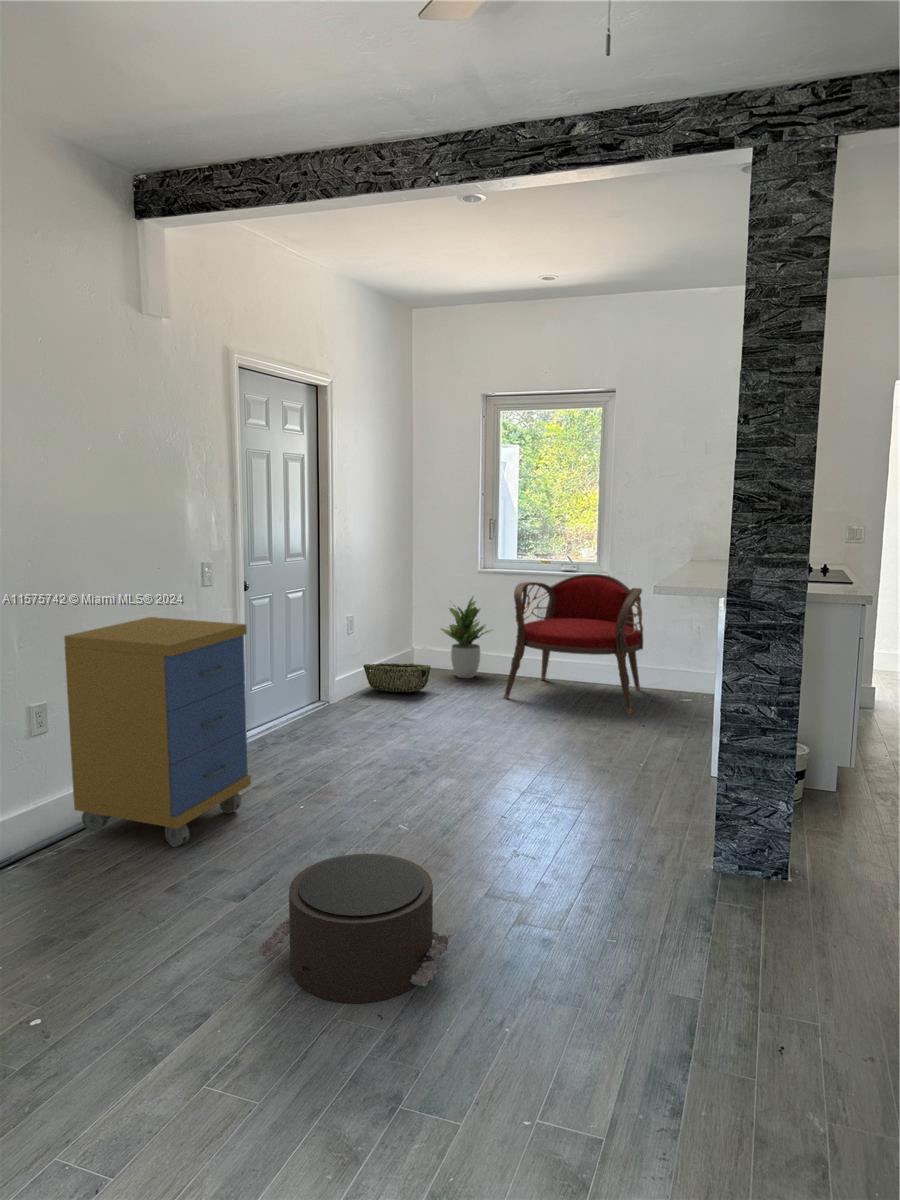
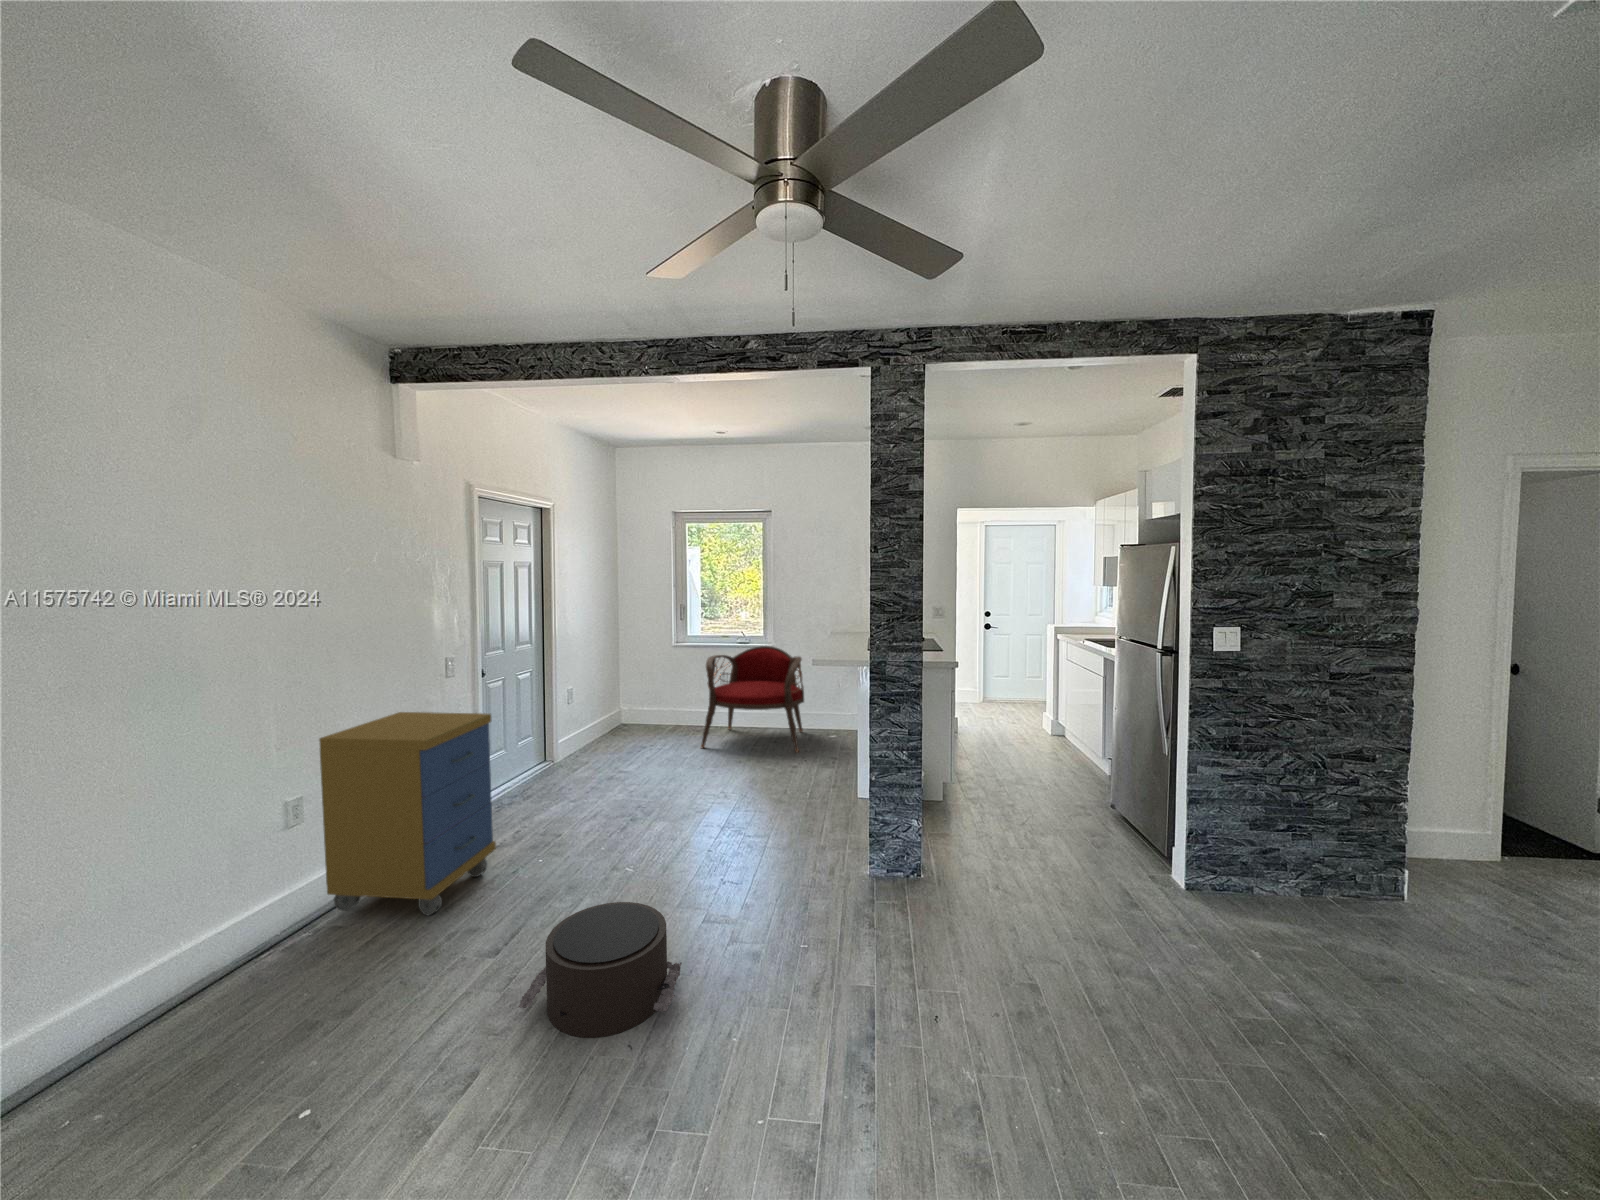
potted plant: present [441,597,491,678] -> none [647,666,689,733]
woven basket: present [363,663,430,692] -> none [584,725,641,750]

